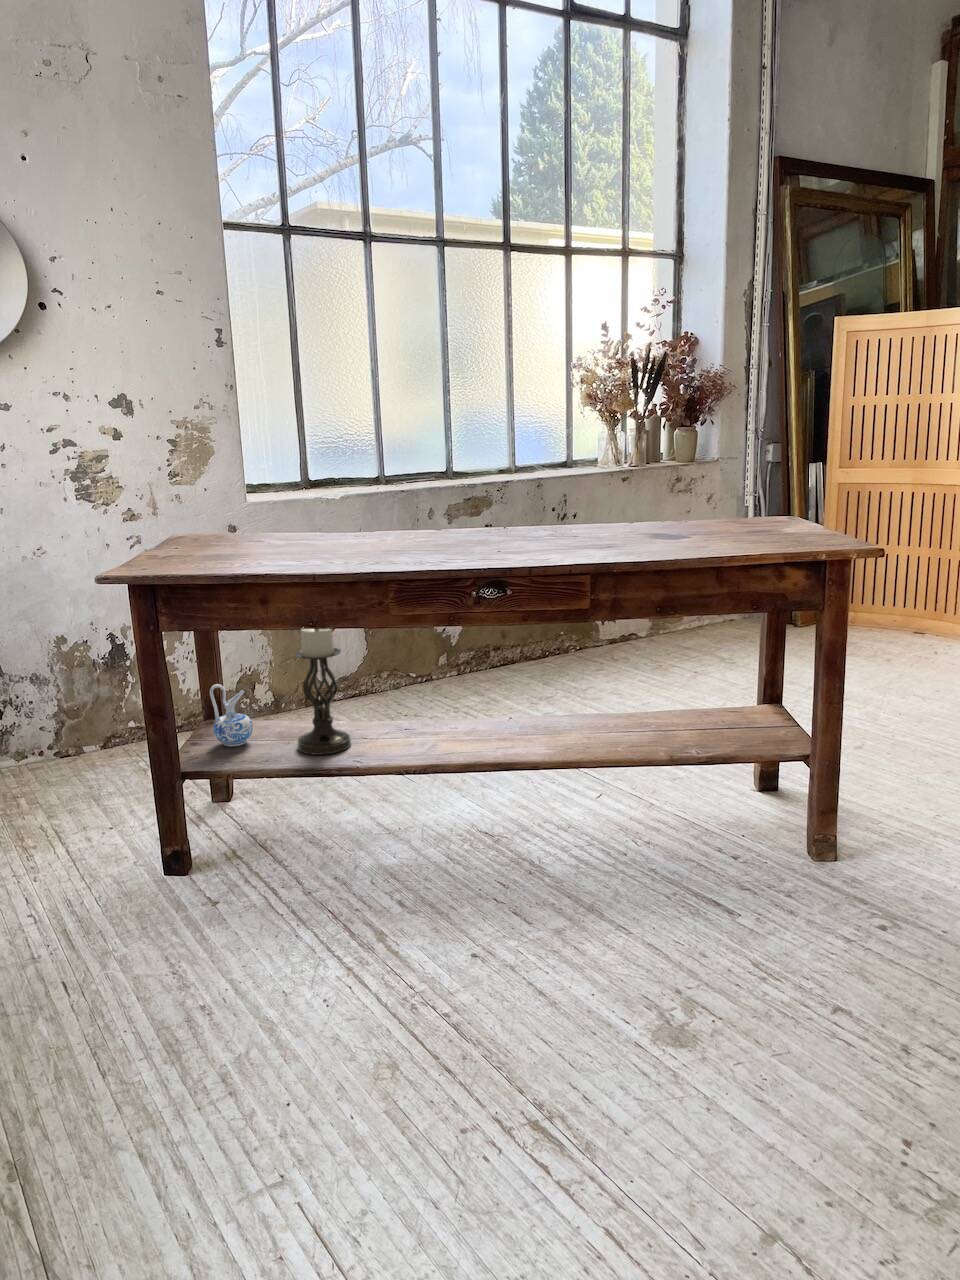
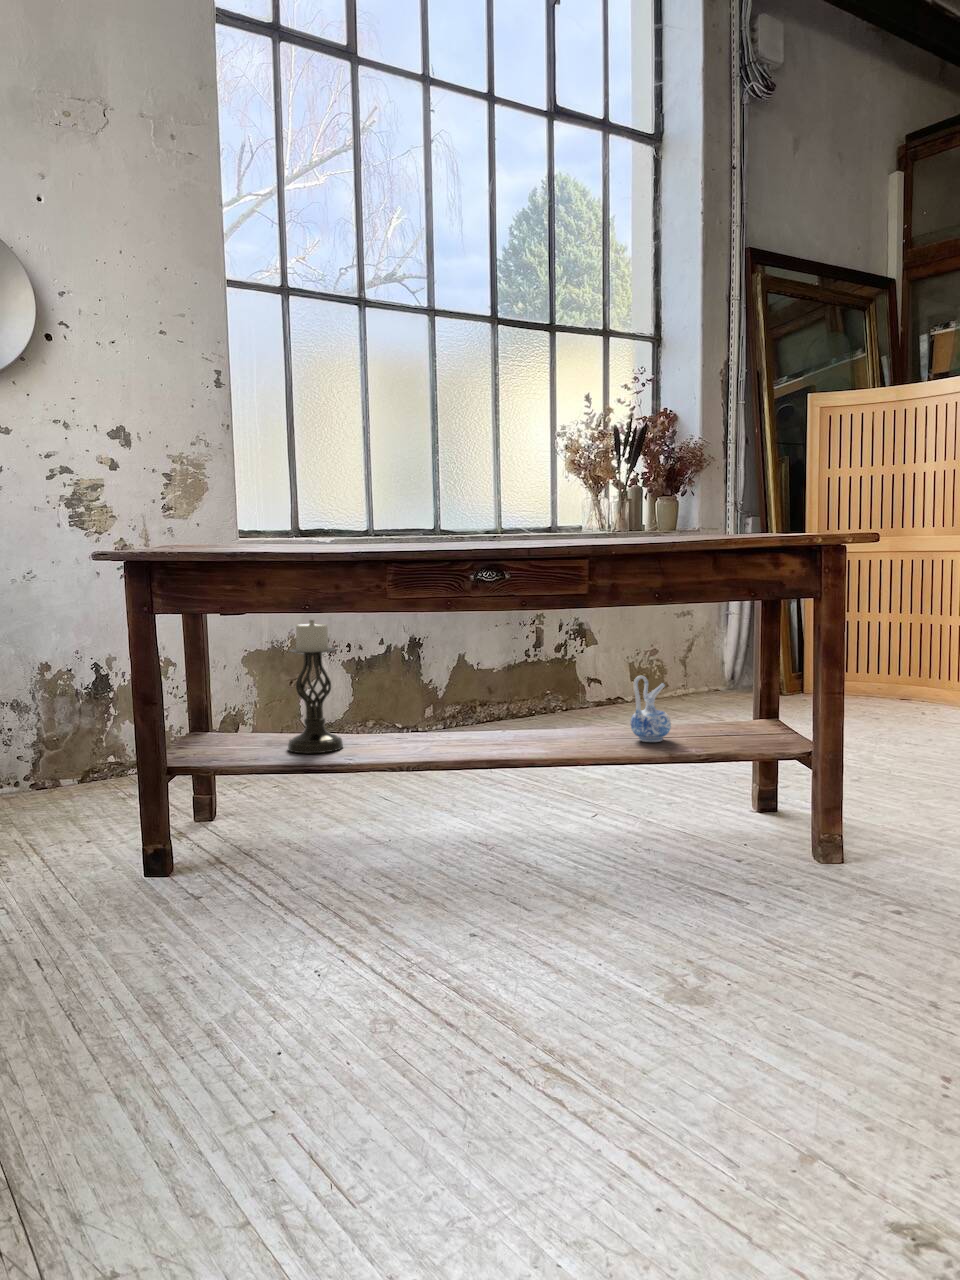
ceramic pitcher: present [210,684,253,746] -> present [630,676,671,742]

